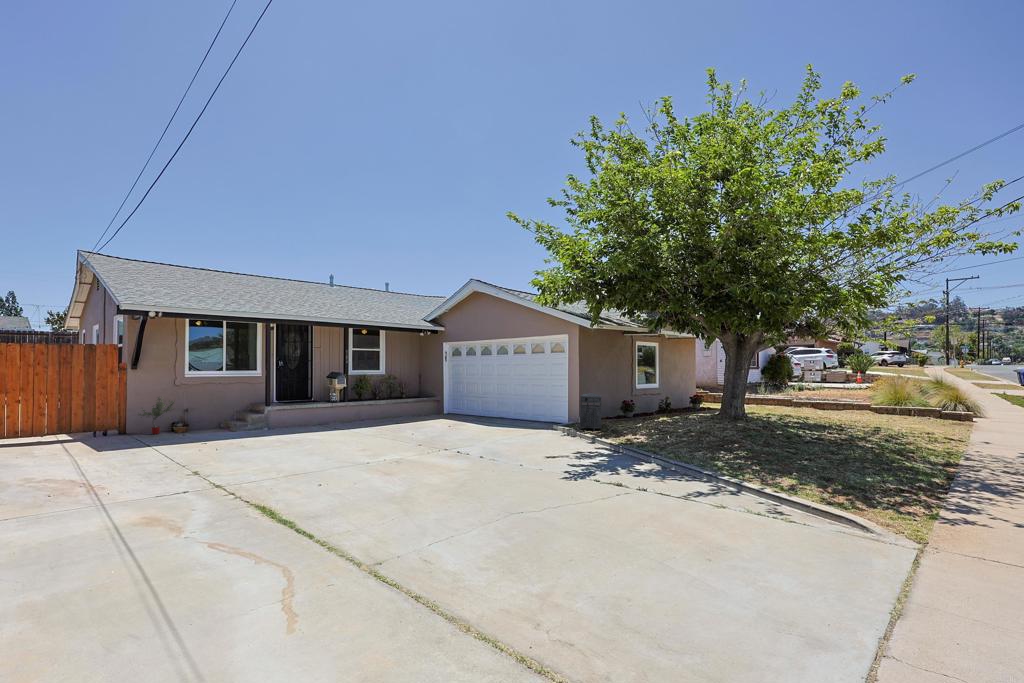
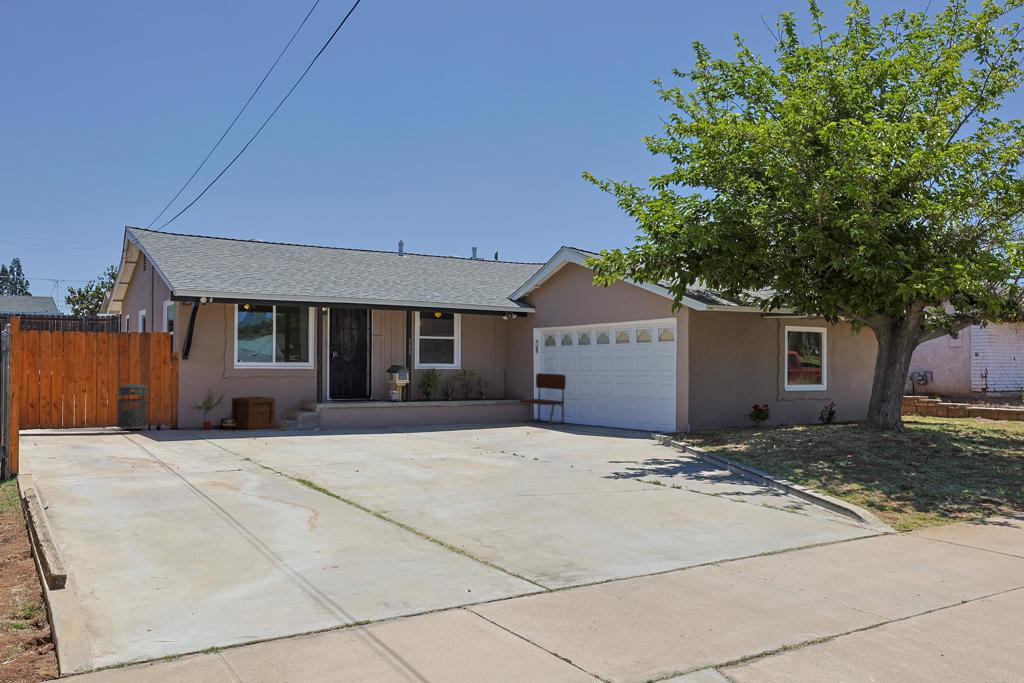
bench: none [434,377,471,417] -> present [519,373,566,424]
trash can: present [580,393,602,430] -> present [117,383,148,431]
wooden crate: none [181,402,225,433] -> present [231,396,275,430]

